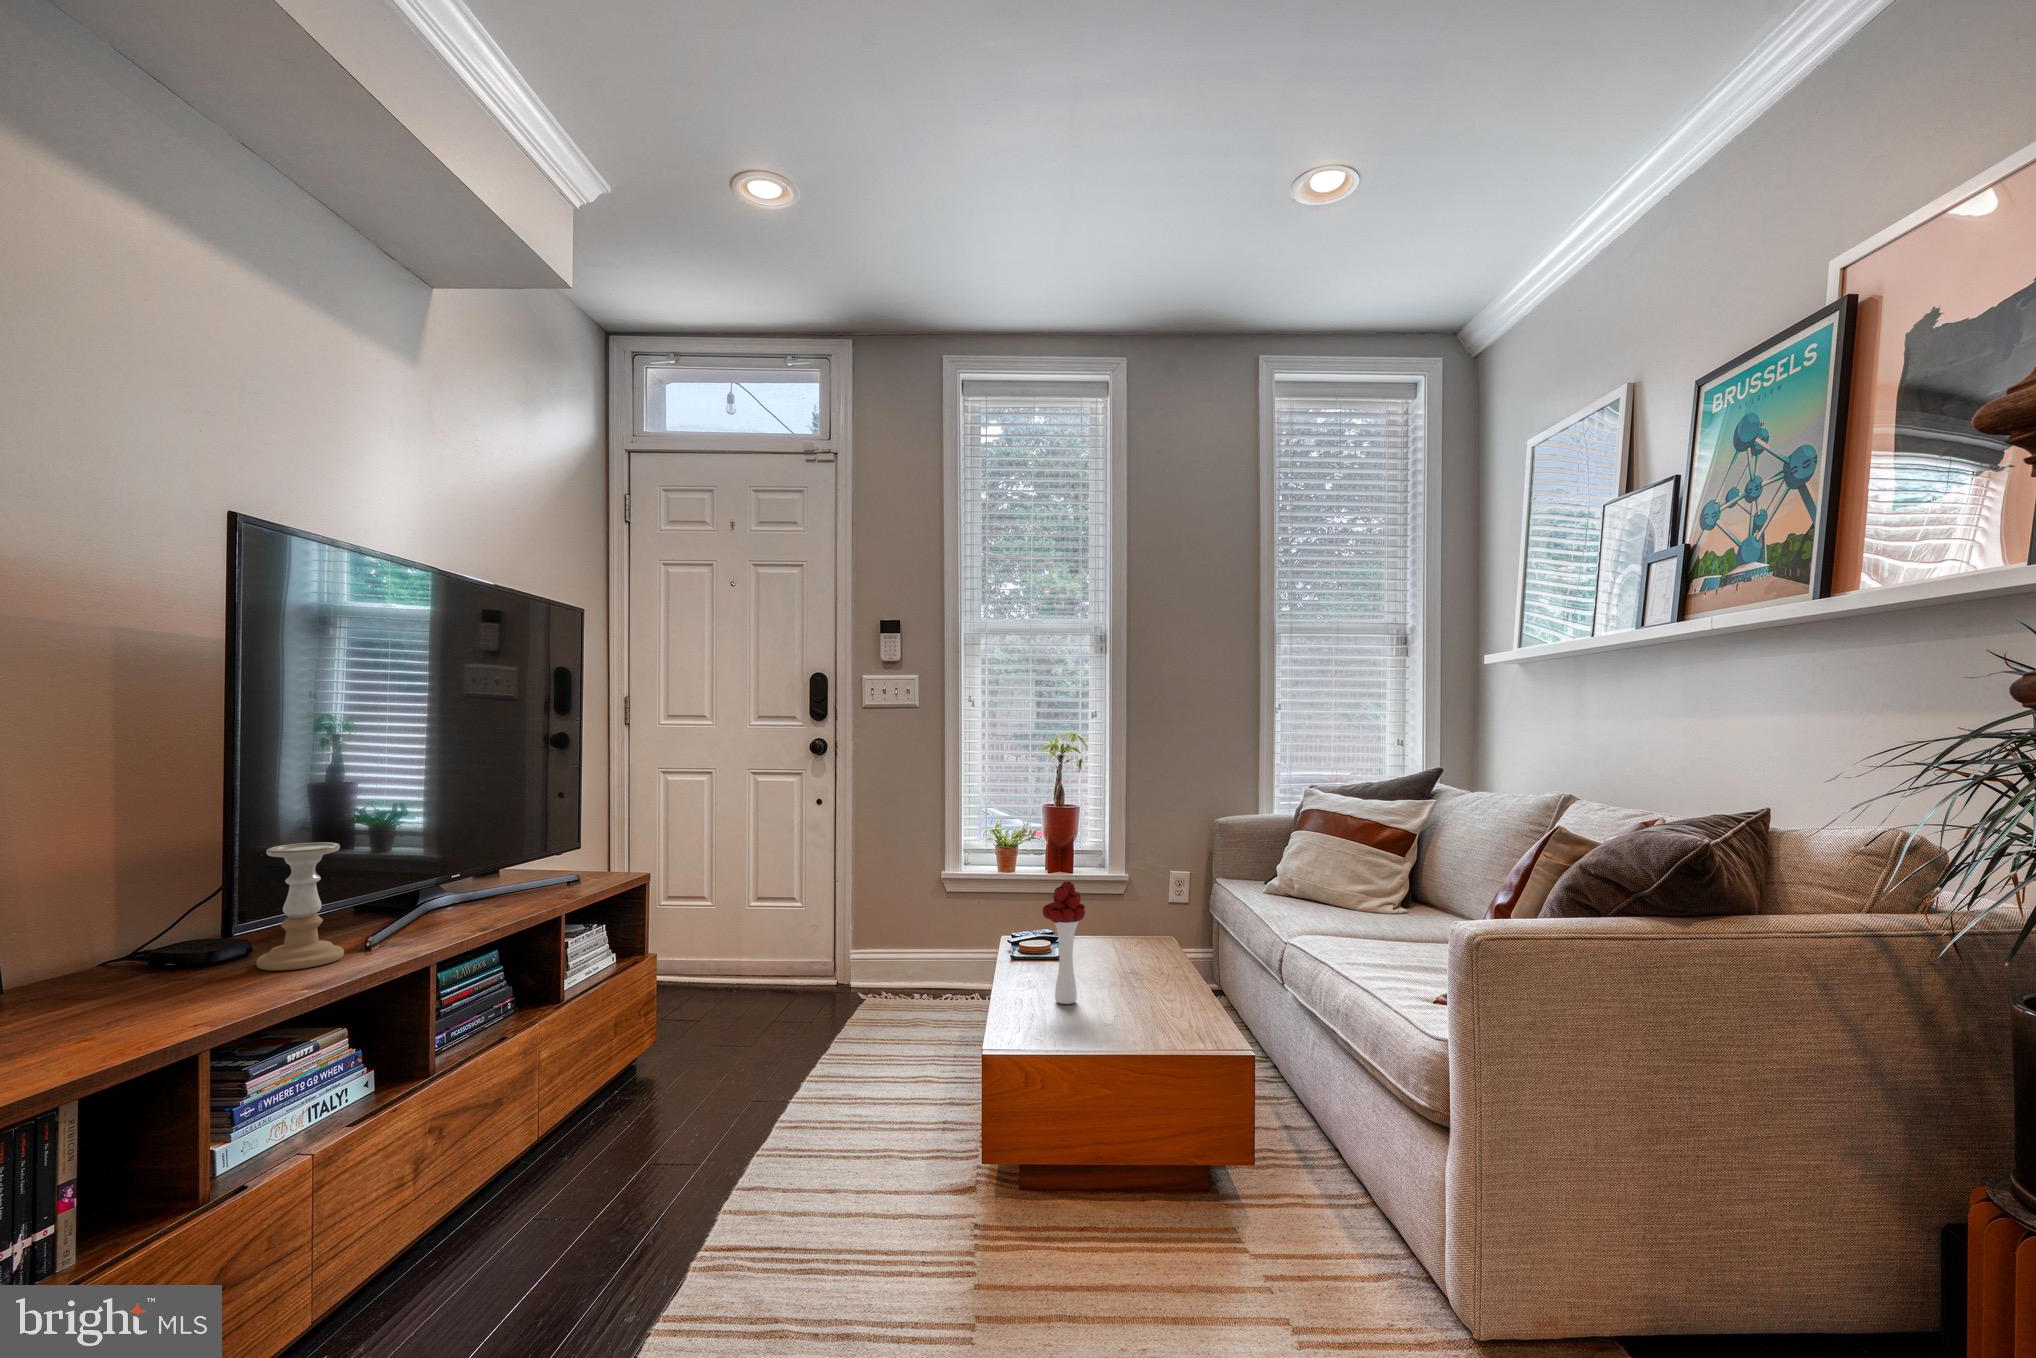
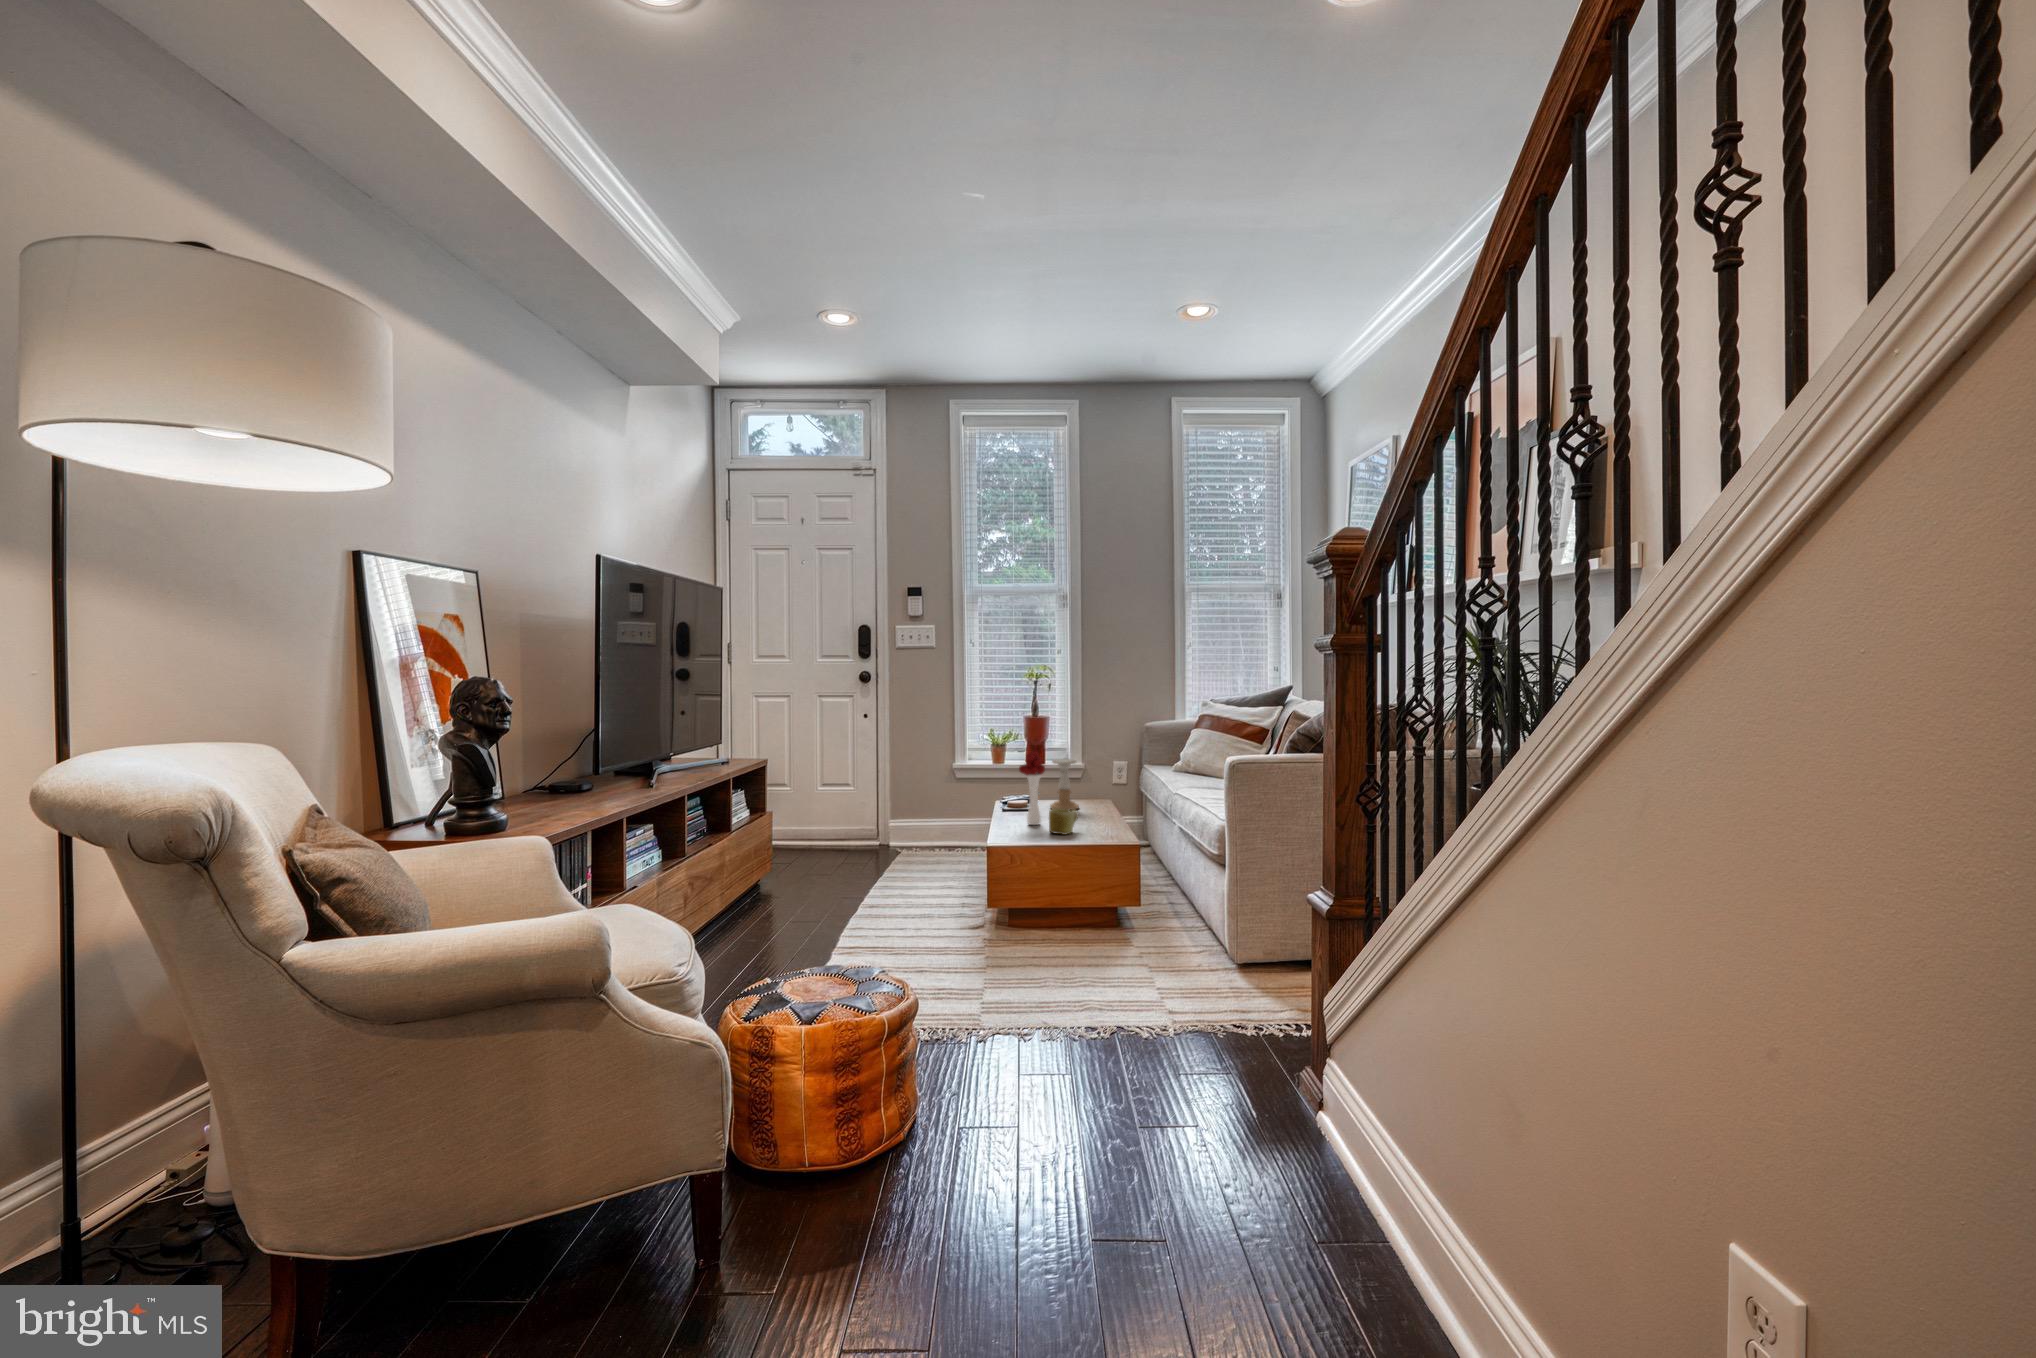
candle holder: present [256,842,344,971] -> present [1050,759,1079,810]
mug: none [1093,983,1141,1031] -> present [1049,809,1078,835]

